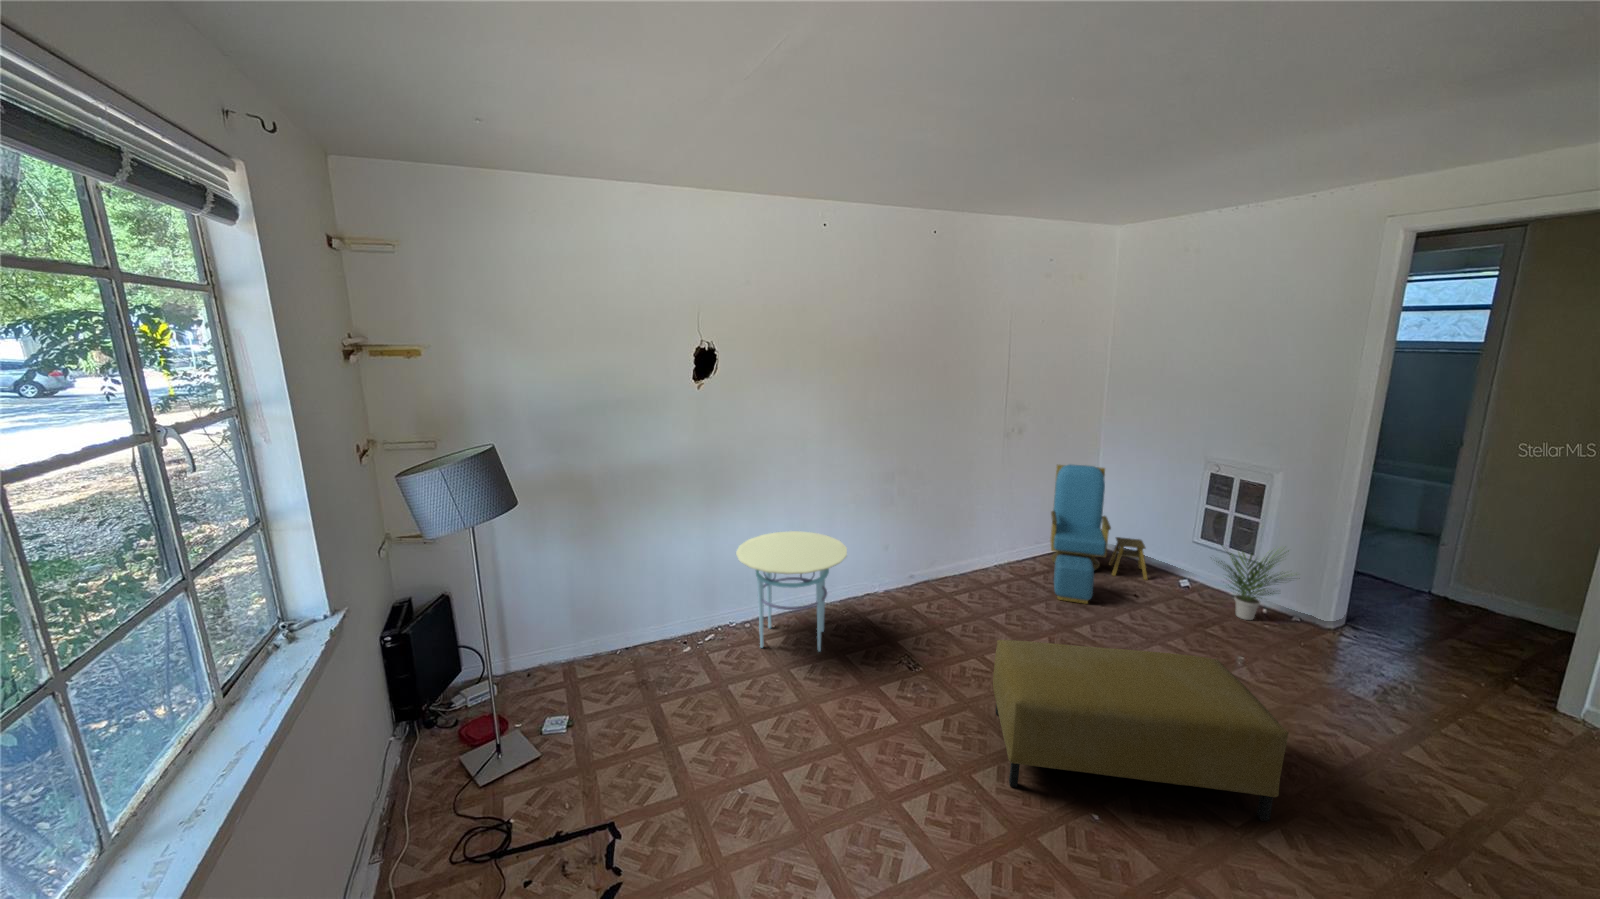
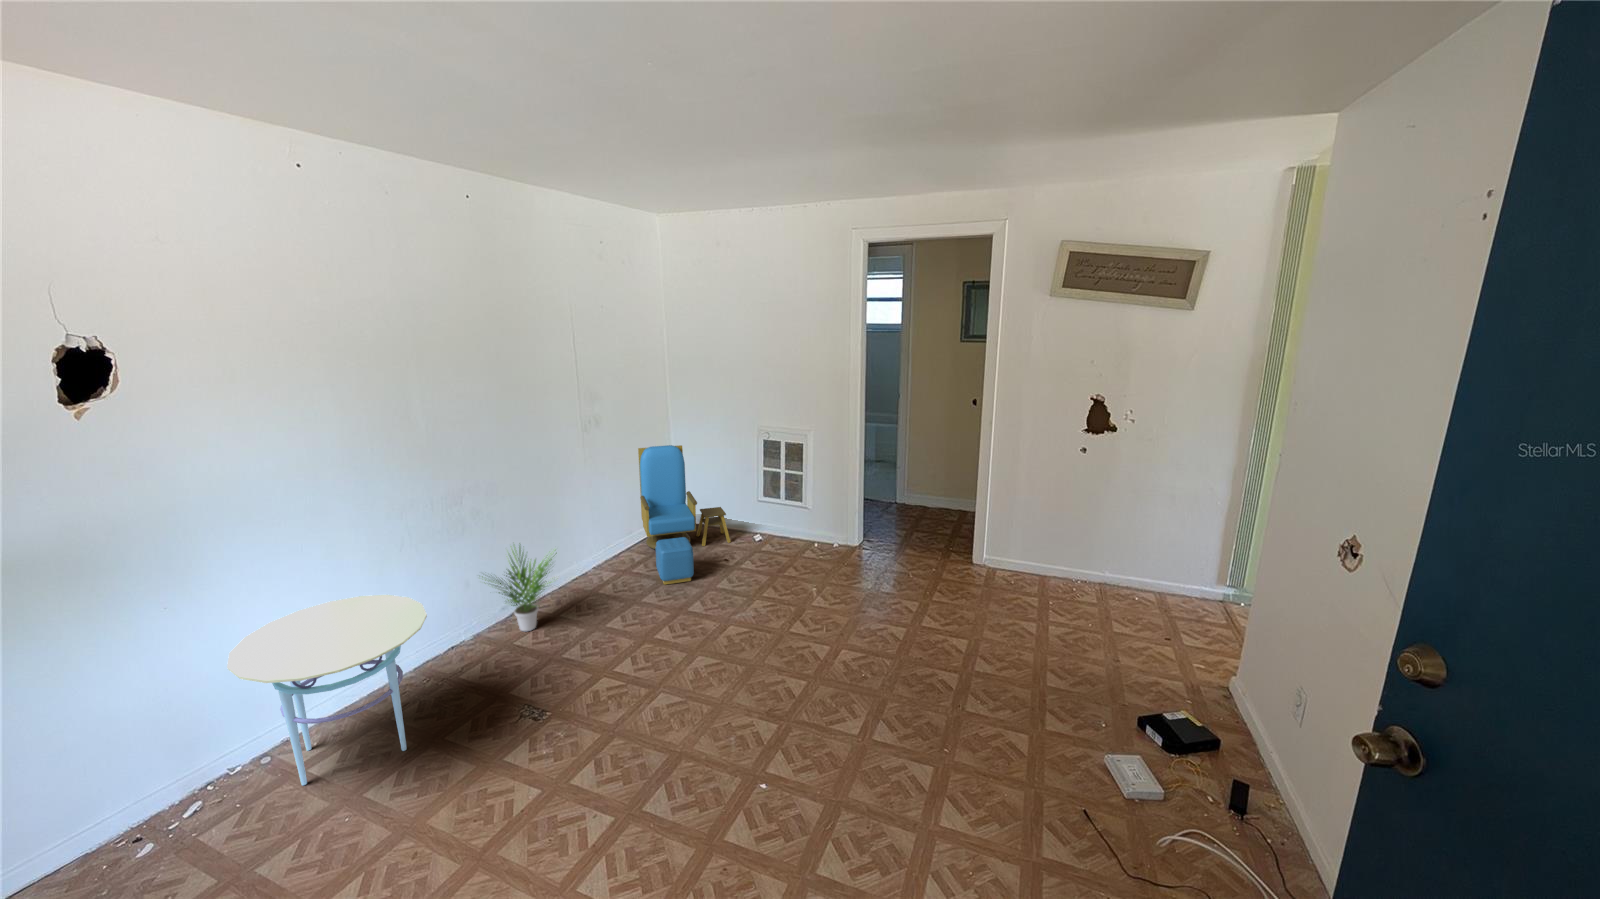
potted plant: present [1216,553,1288,620] -> present [482,547,557,631]
ottoman: present [993,640,1289,822] -> none [635,604,867,797]

